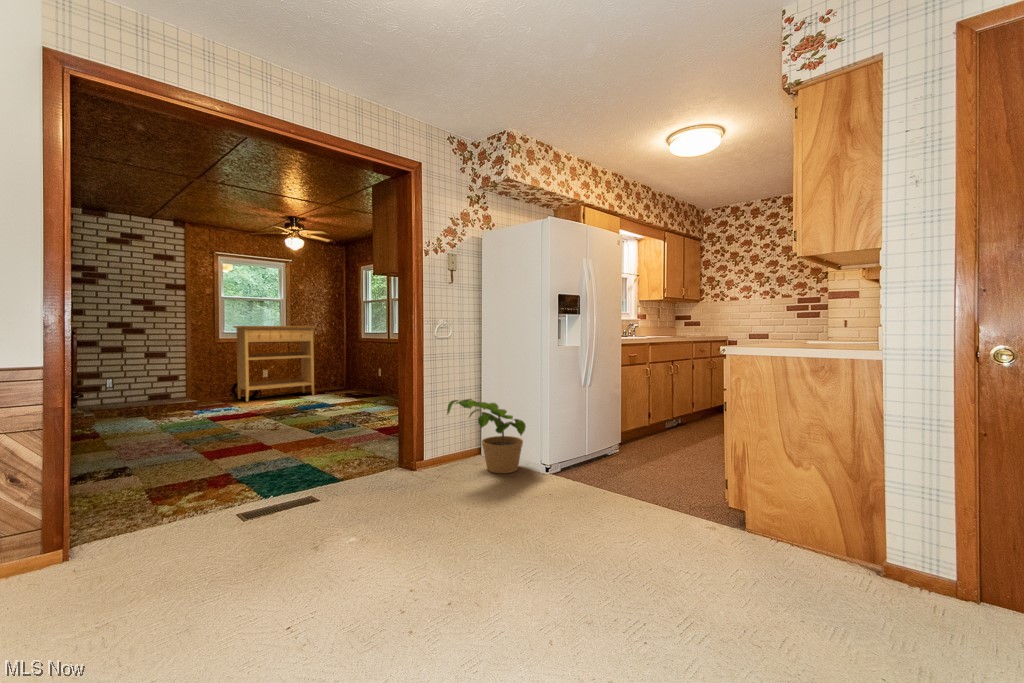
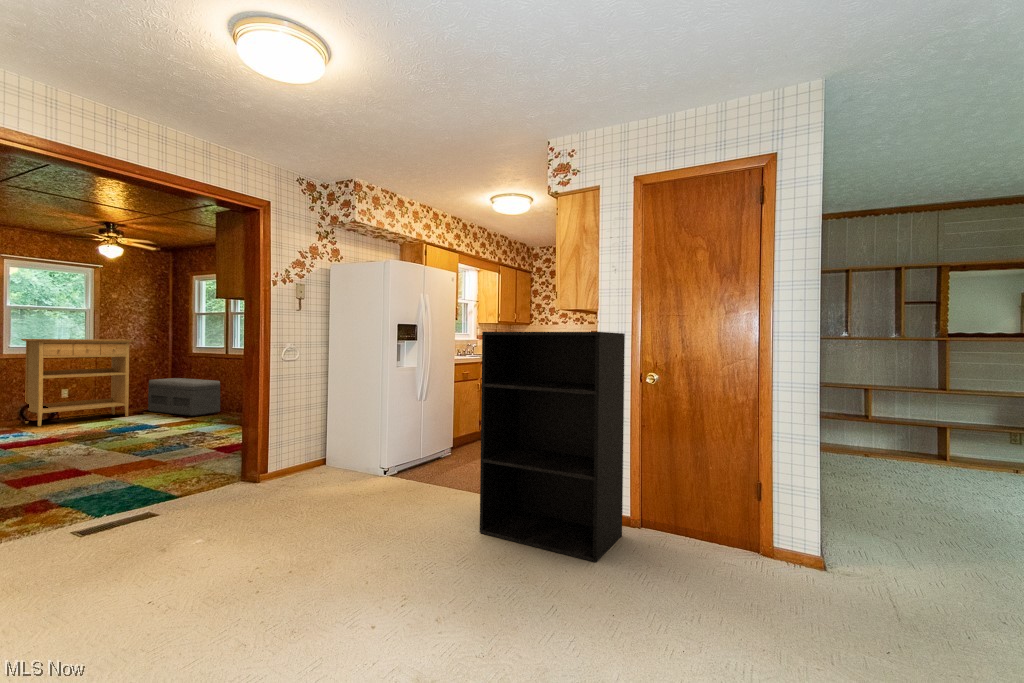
bookshelf: none [695,265,950,661] -> present [480,332,625,562]
storage bench: none [330,361,387,396] -> present [148,378,220,416]
potted plant: present [447,399,526,473] -> none [290,416,365,481]

